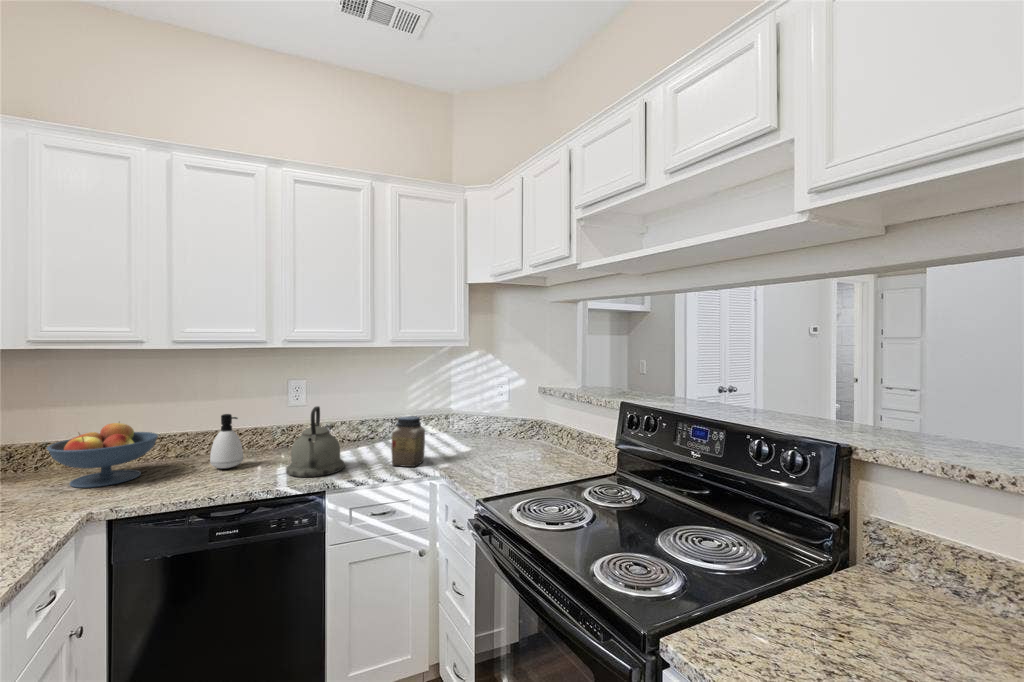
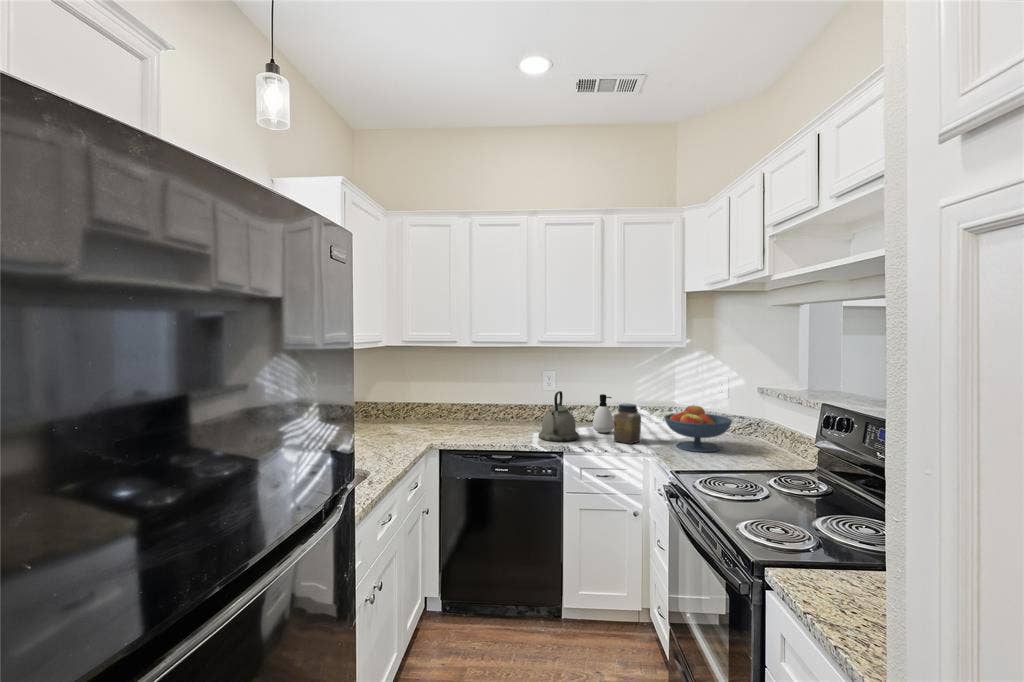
soap dispenser: present [210,414,243,469] -> present [593,394,614,433]
fruit bowl: present [47,422,158,488] -> present [664,405,732,452]

